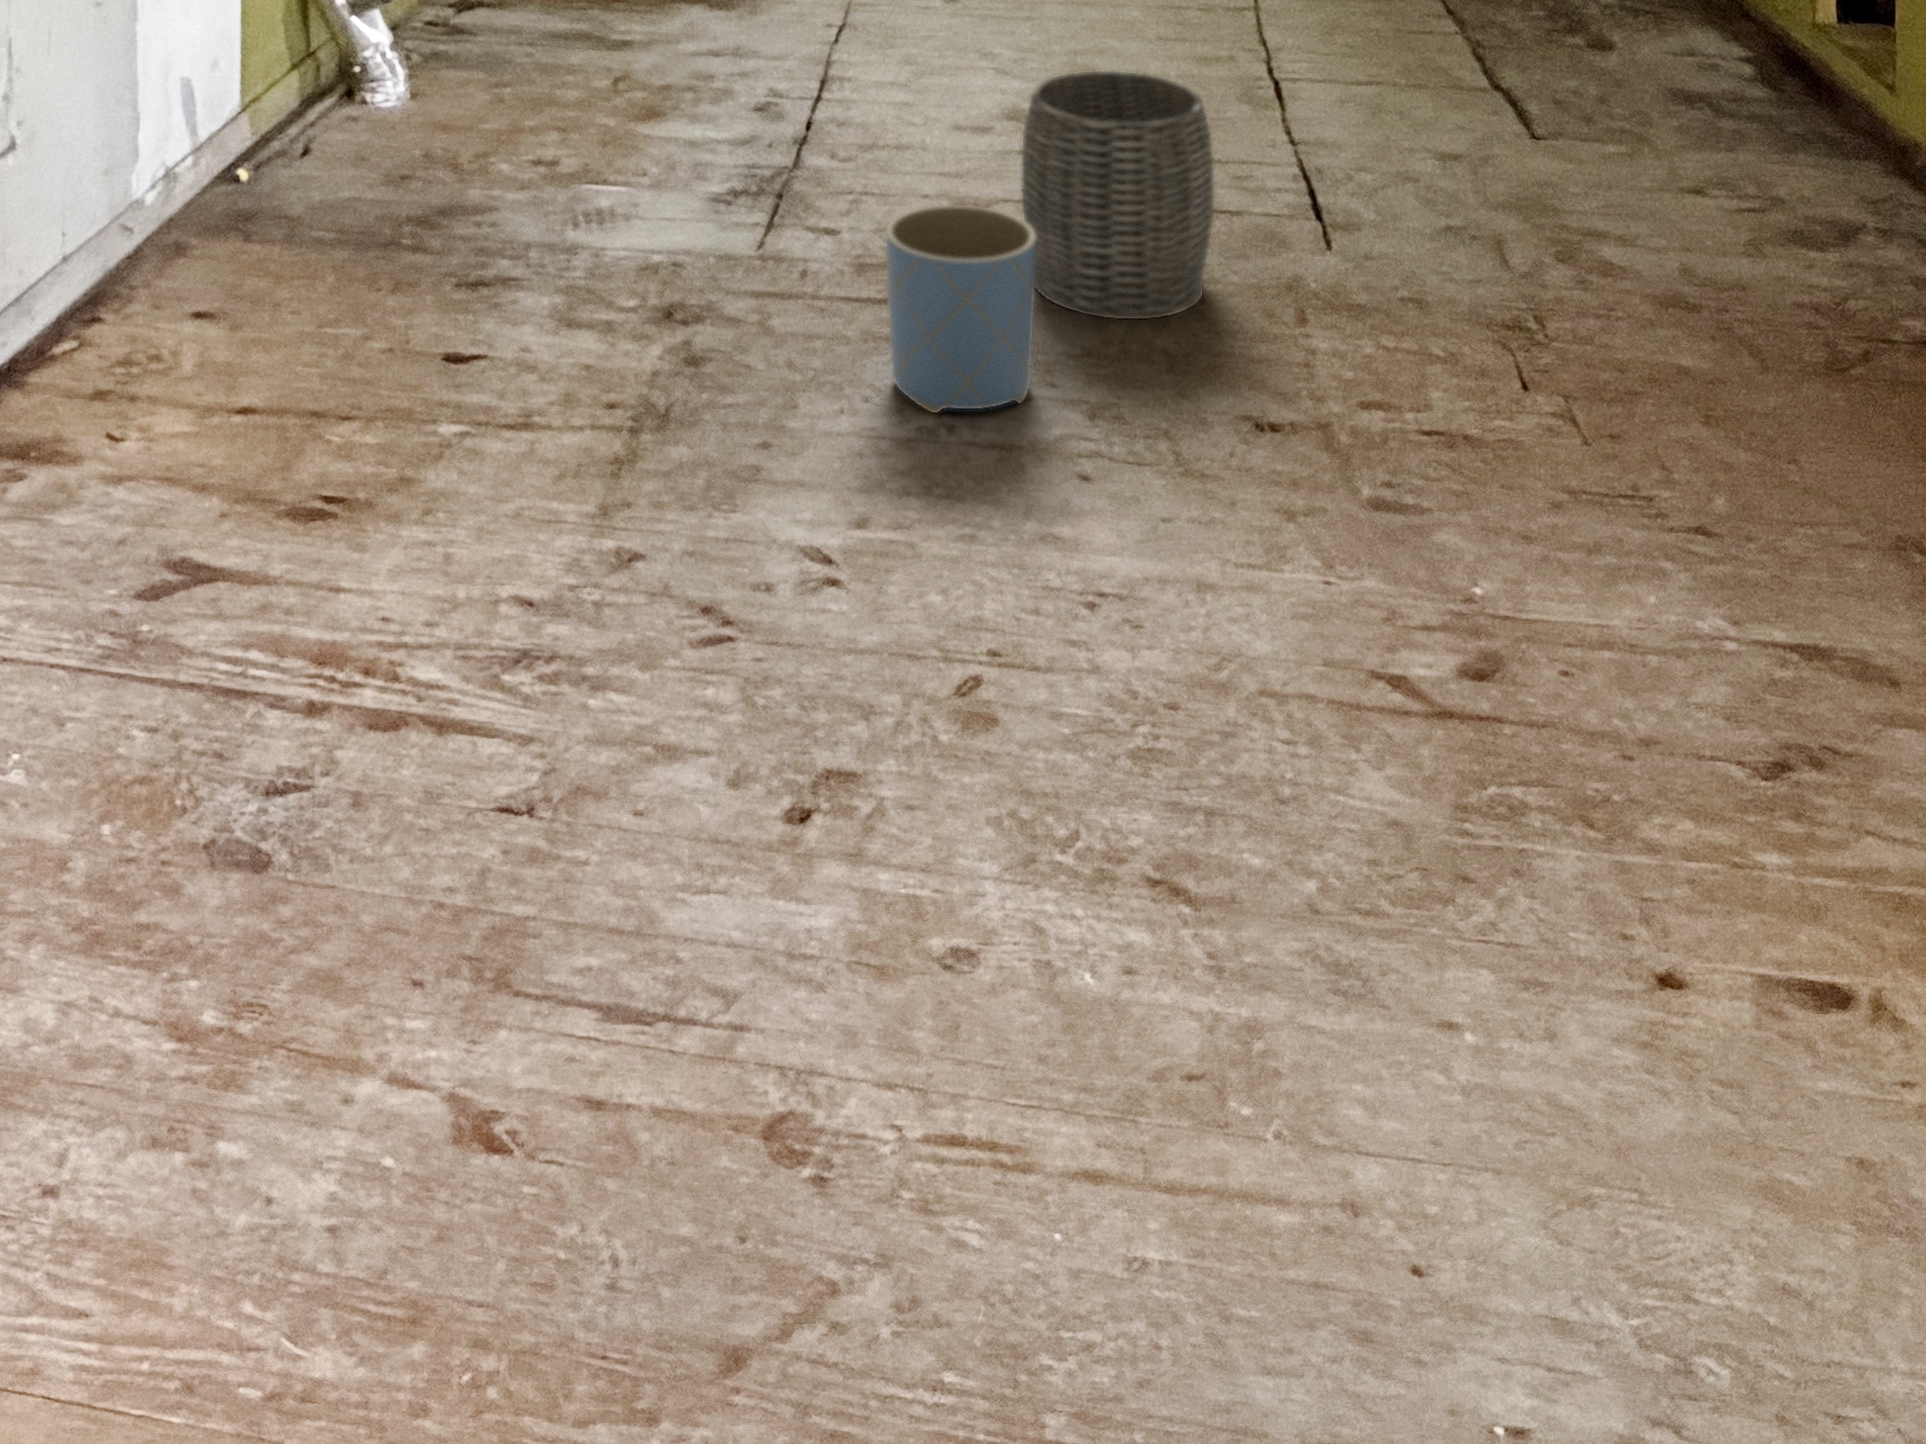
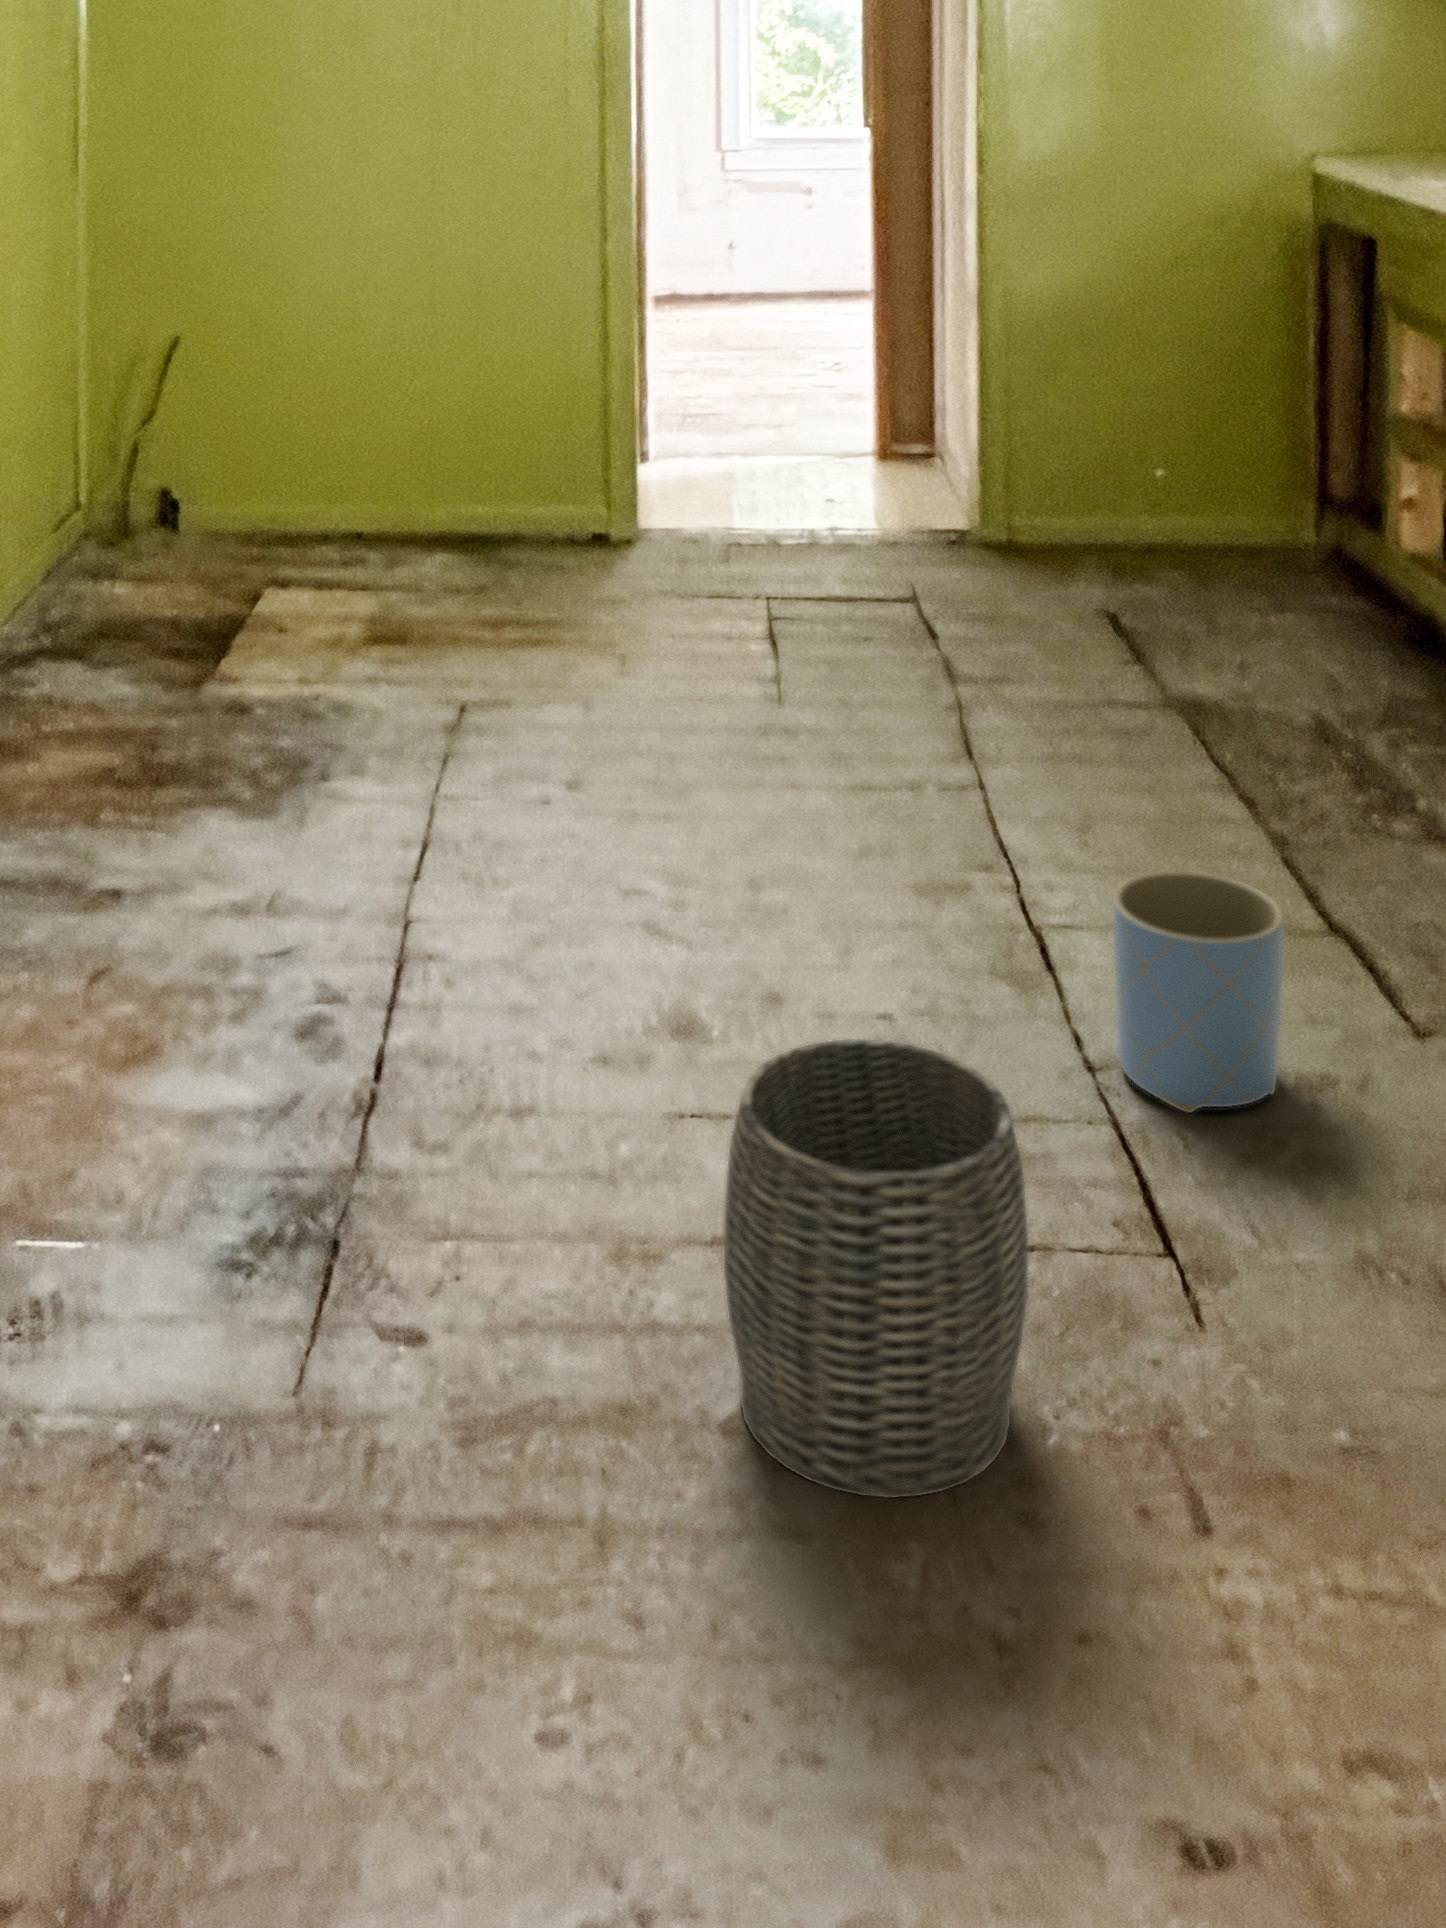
planter: present [886,205,1036,413] -> present [1113,871,1285,1113]

